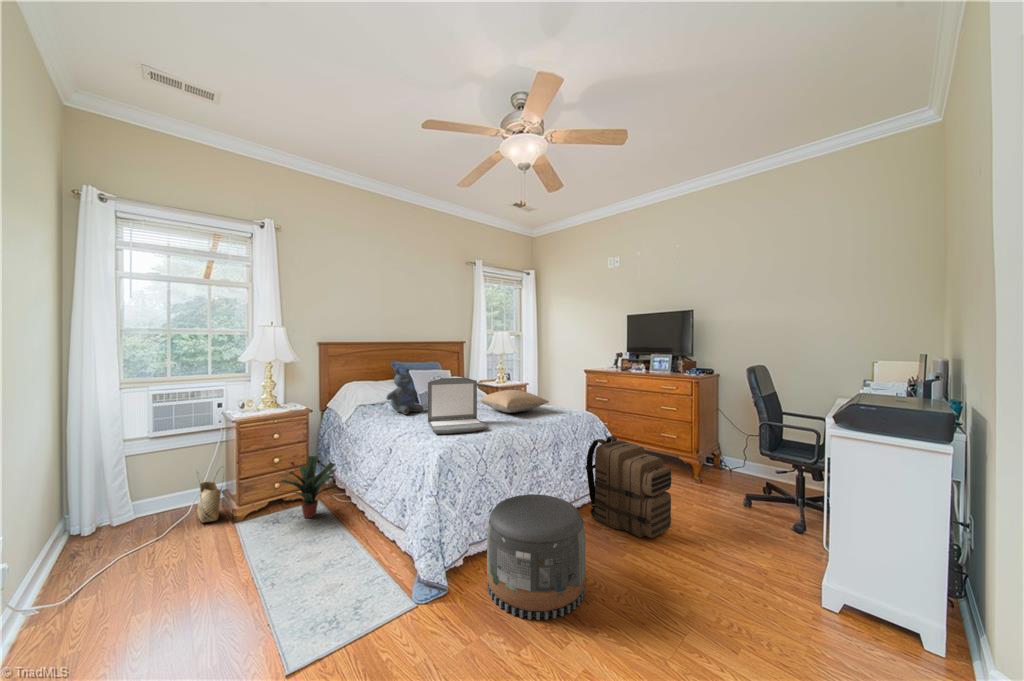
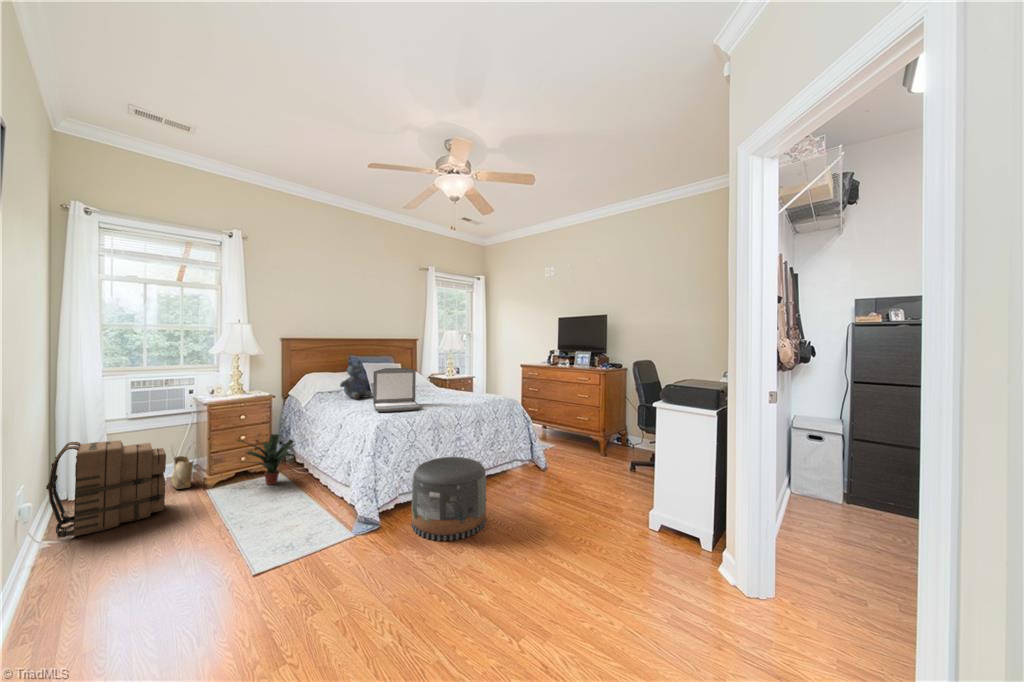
pillow: present [480,390,549,413] -> none [422,380,479,398]
backpack: present [586,436,671,538] -> present [46,440,166,538]

